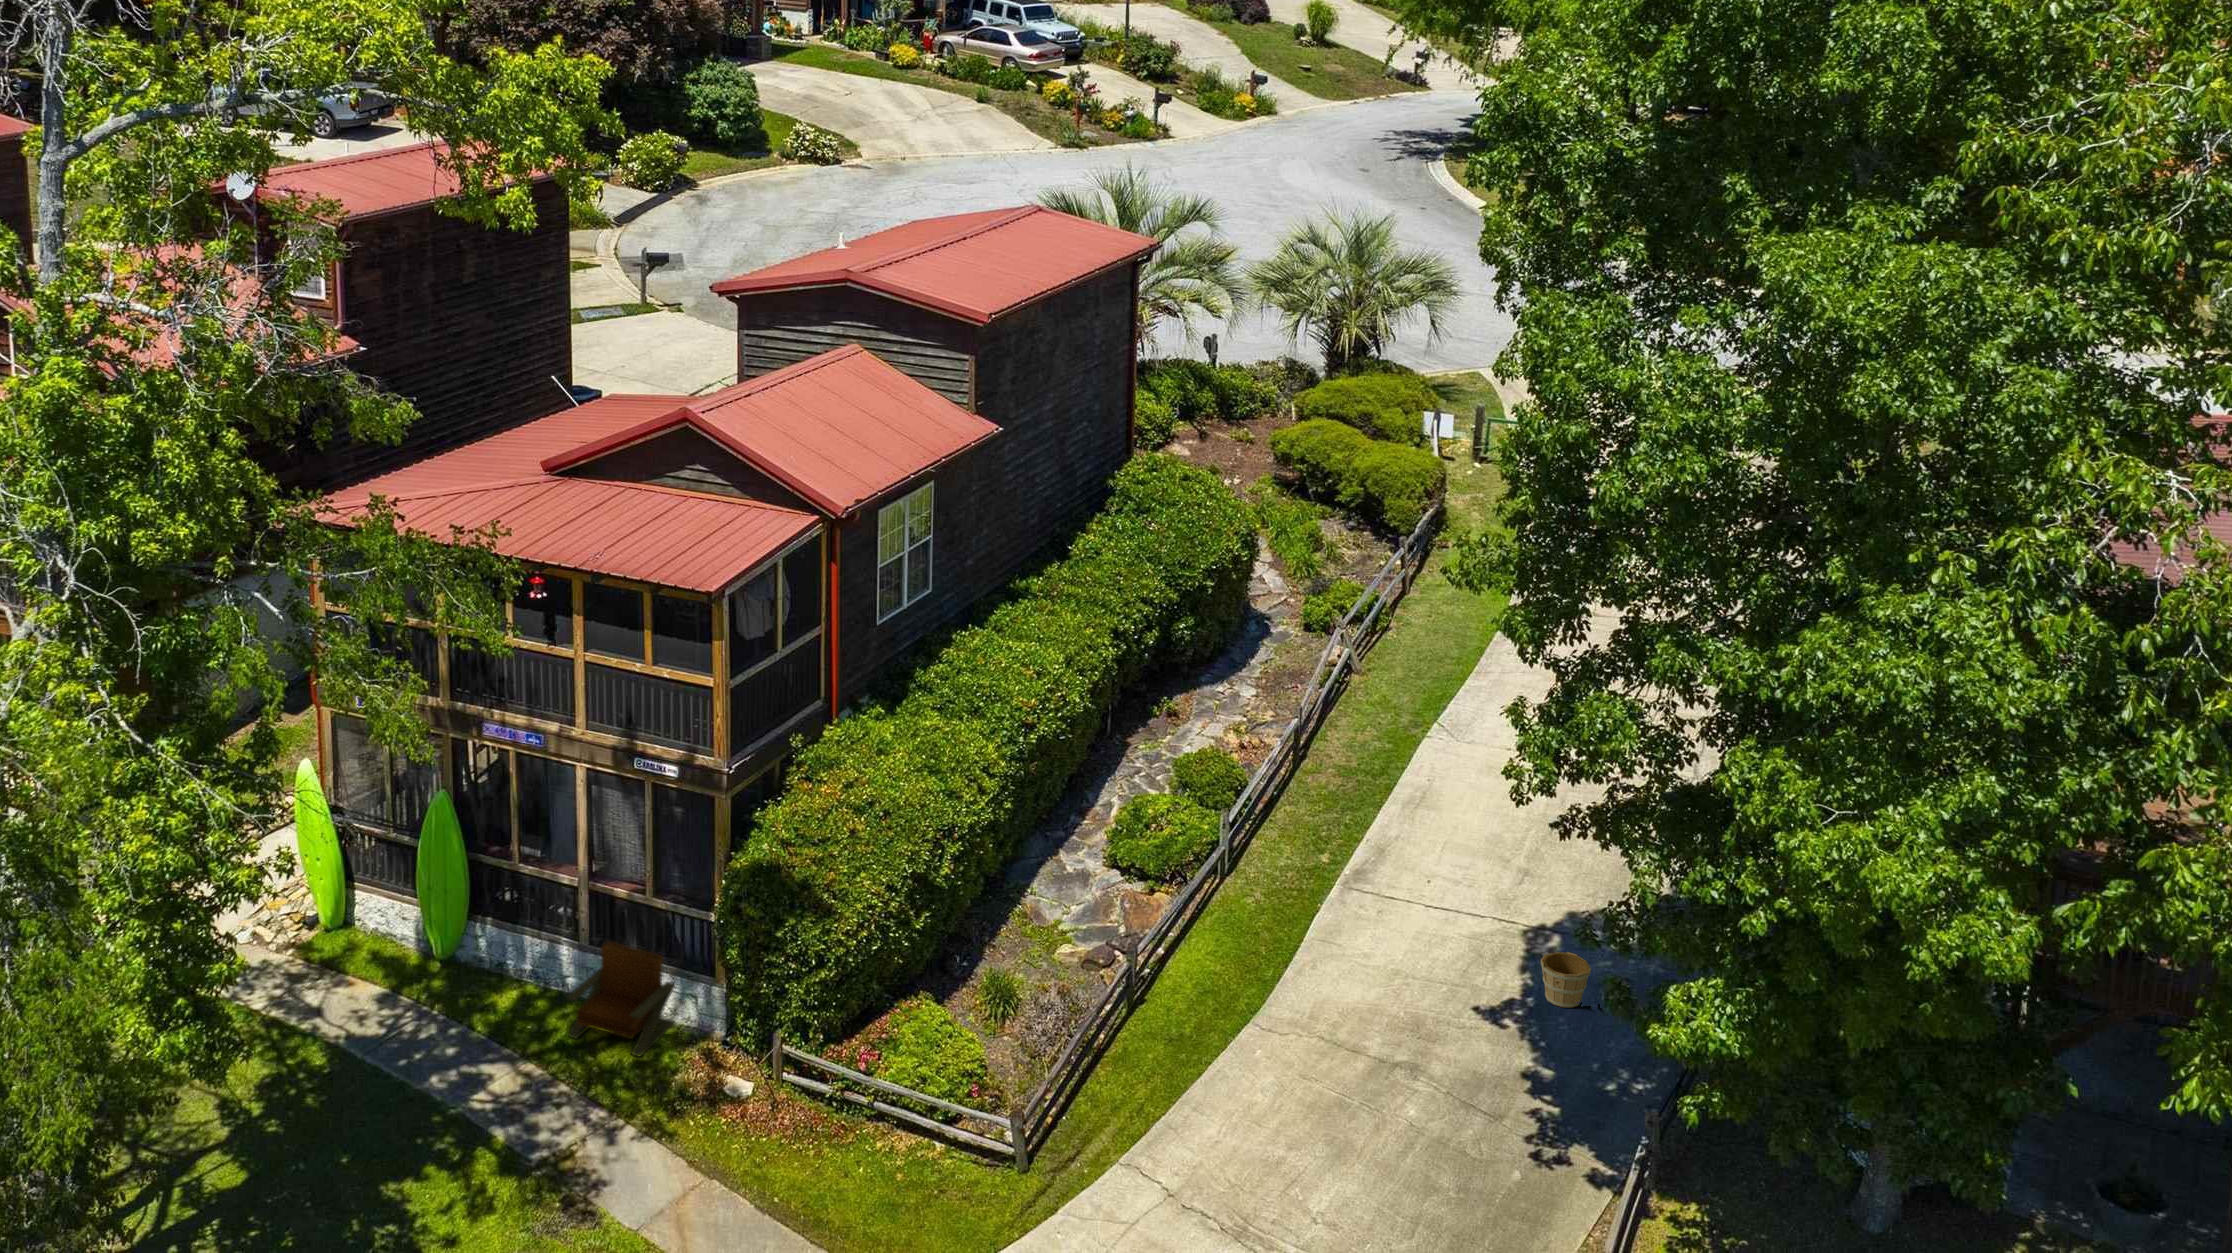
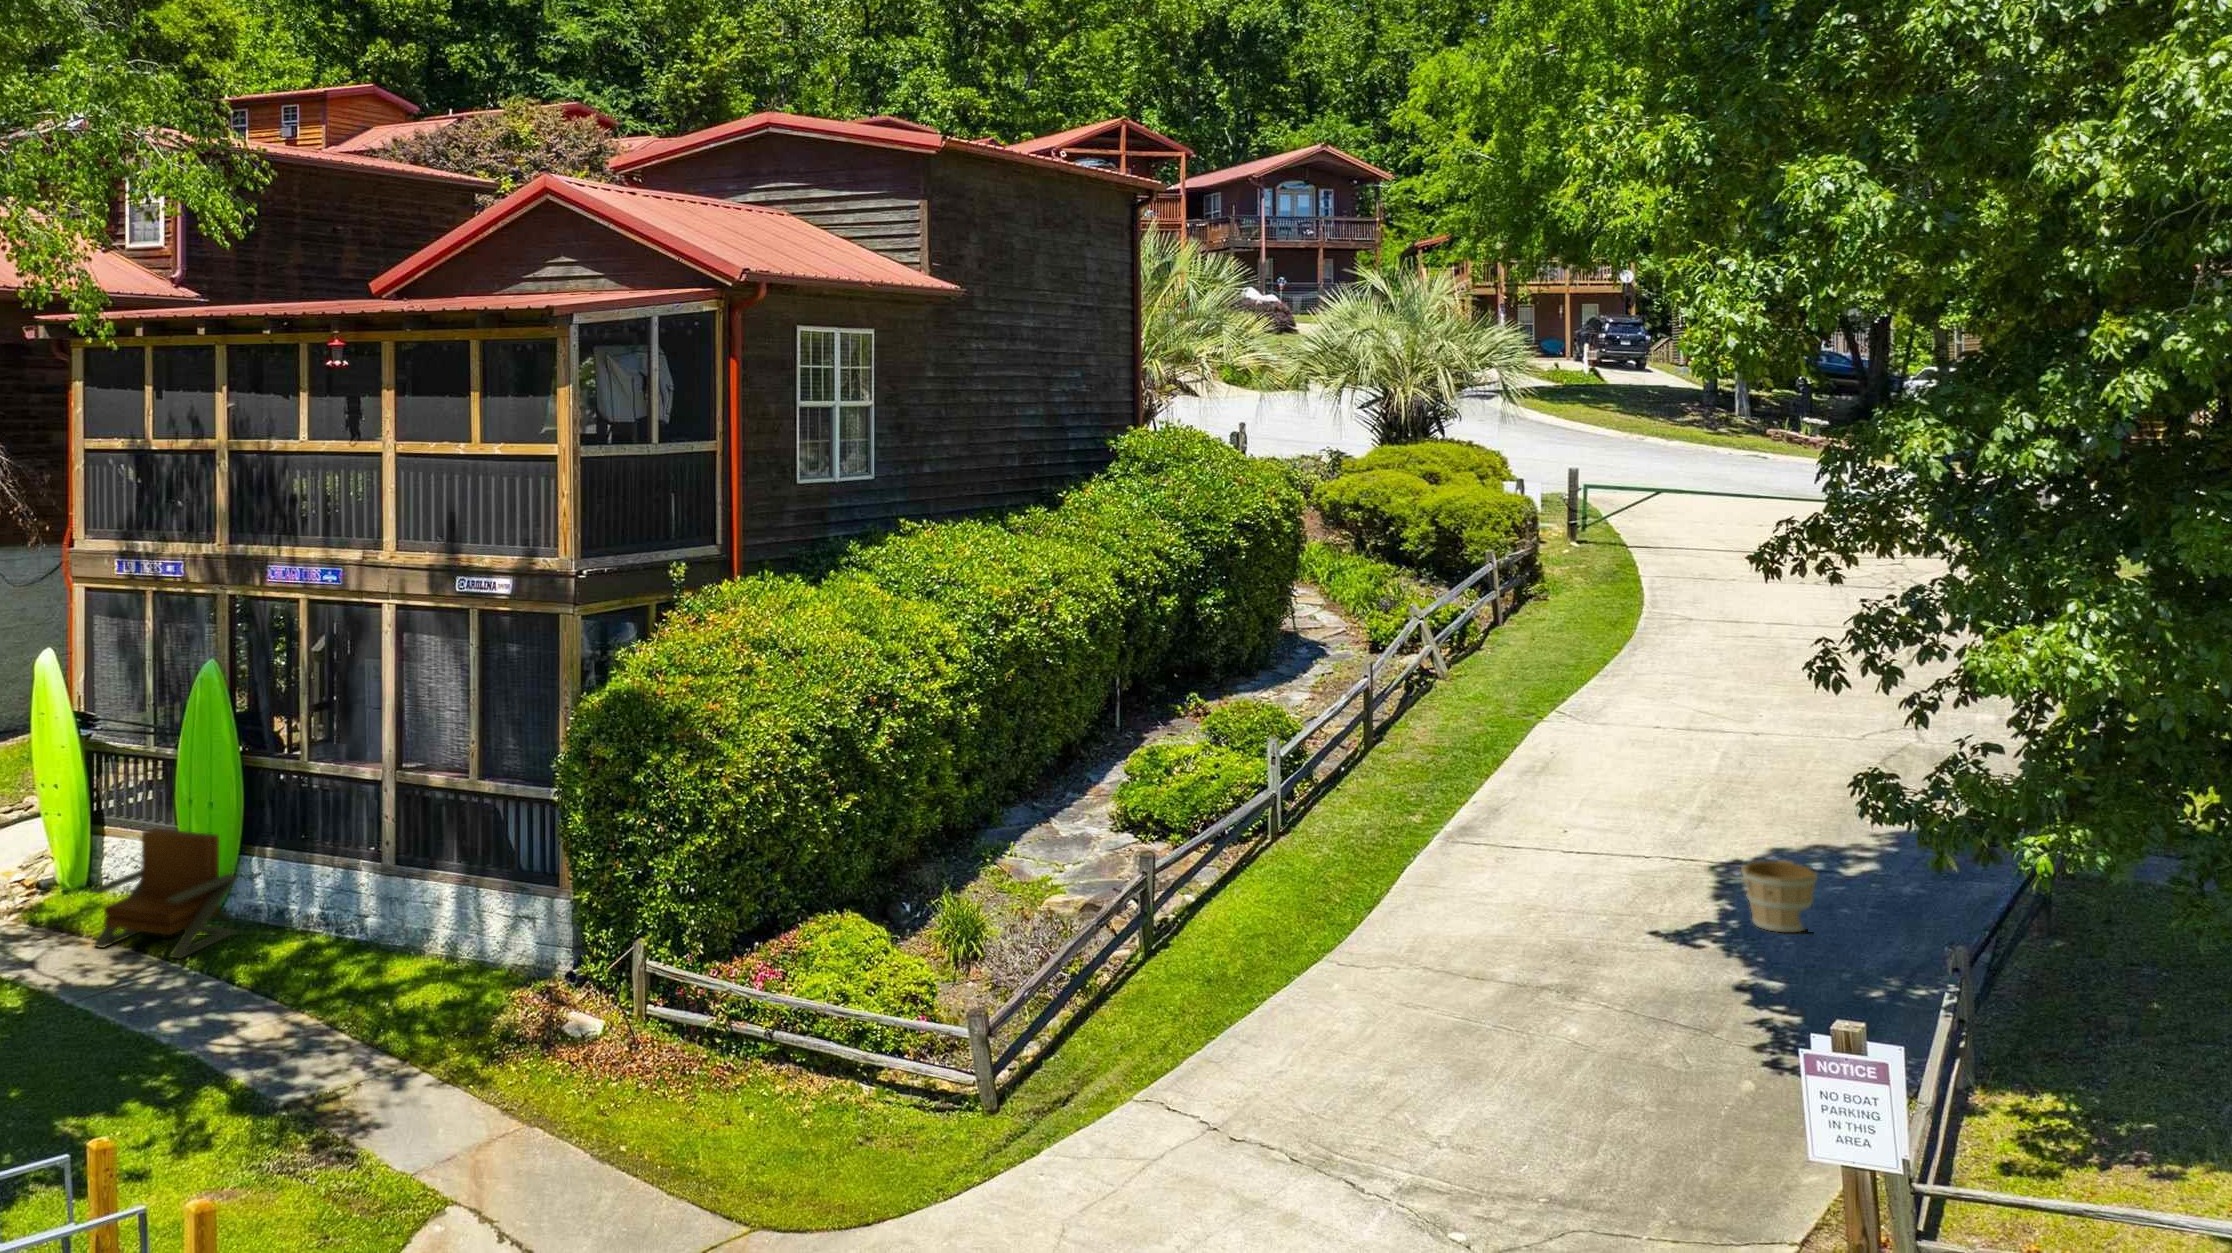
lounge chair: present [567,942,675,1057] -> present [91,829,237,958]

